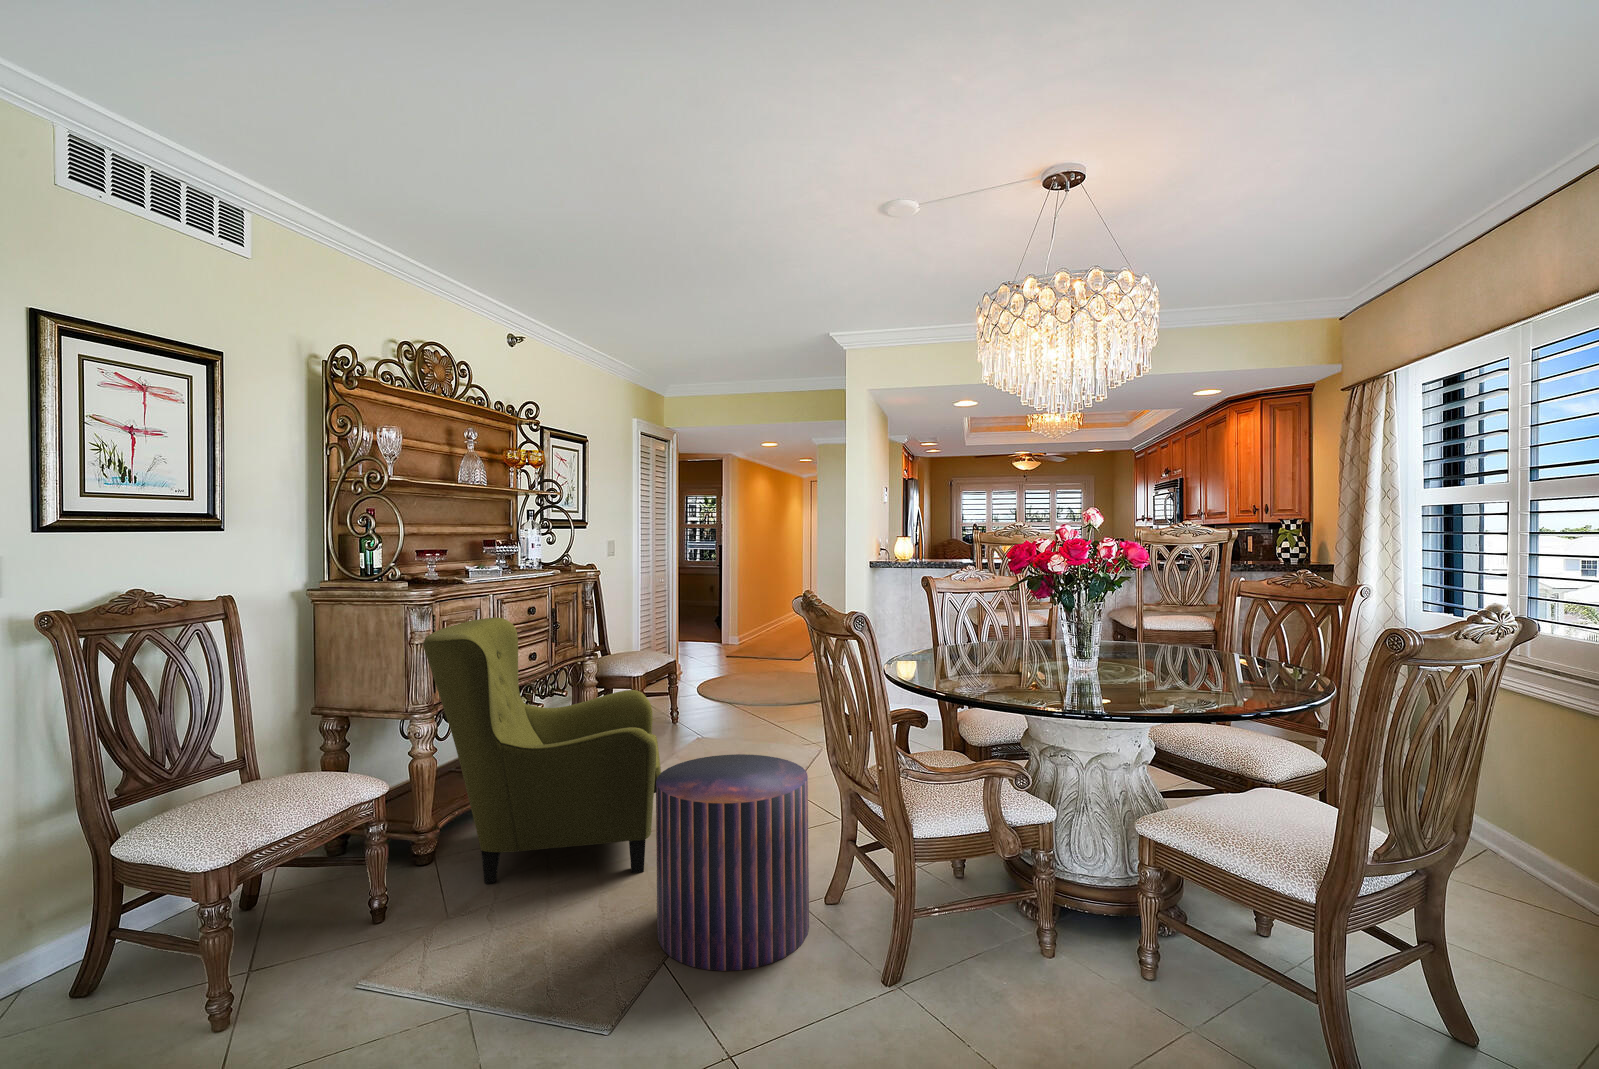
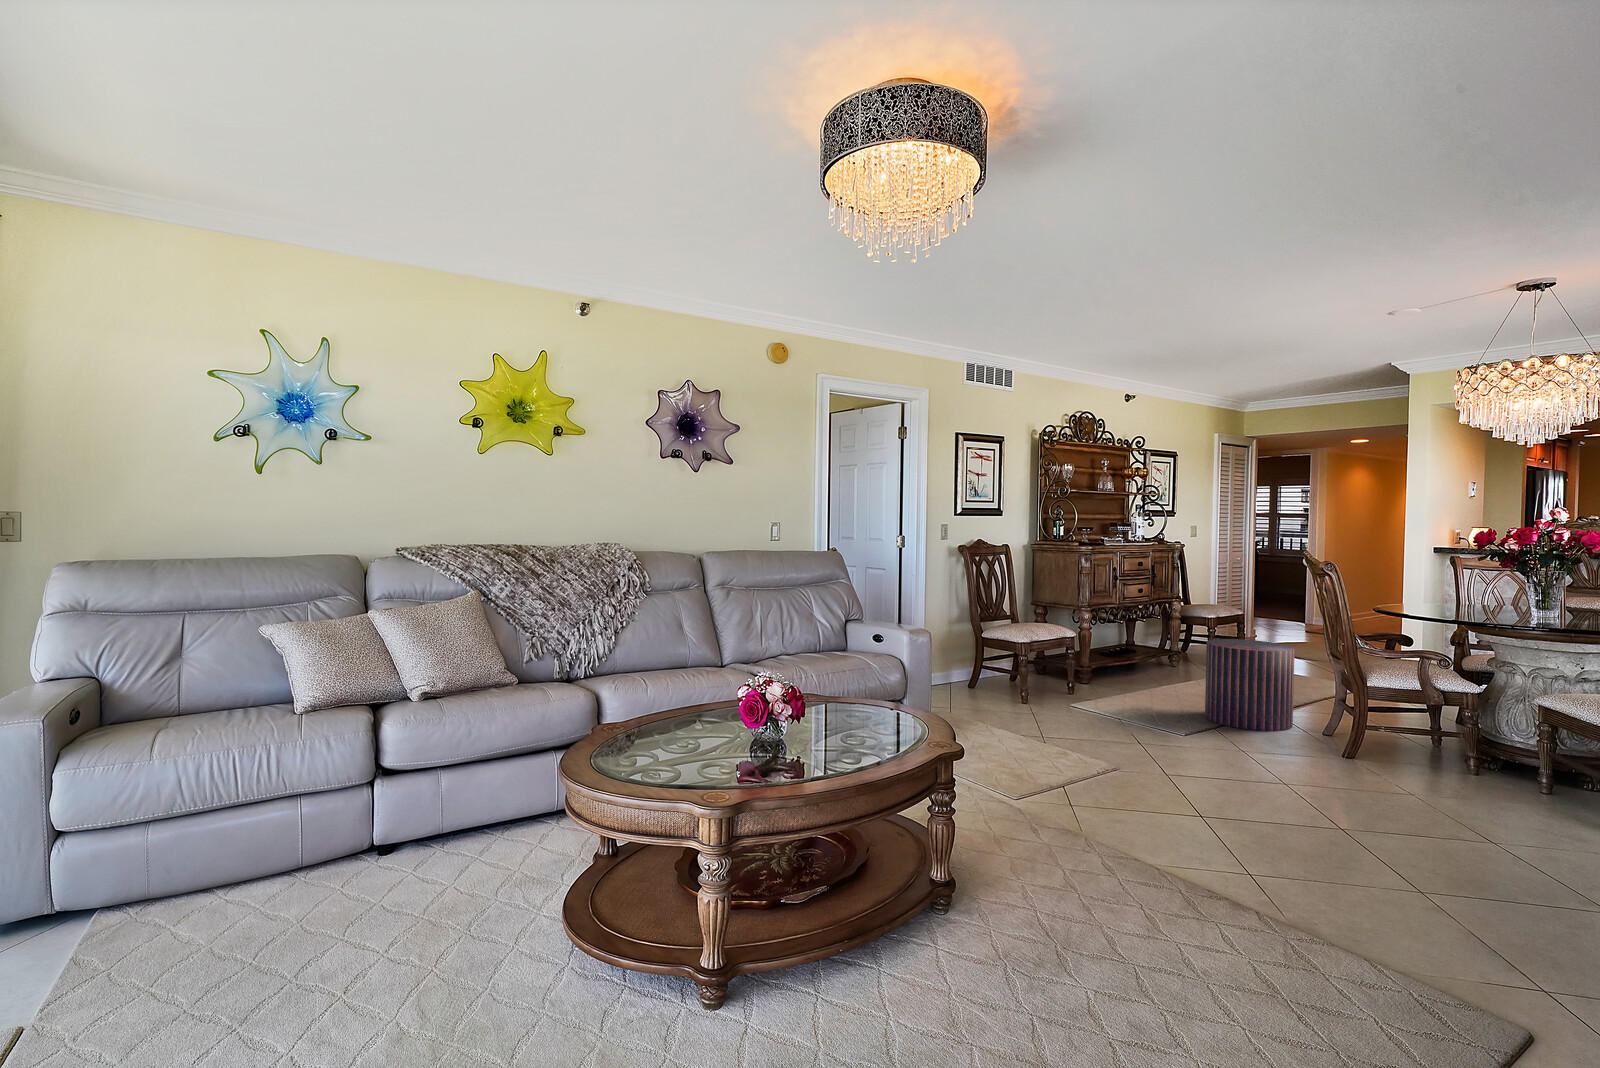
armchair: present [423,617,661,884] -> none [1089,565,1215,701]

